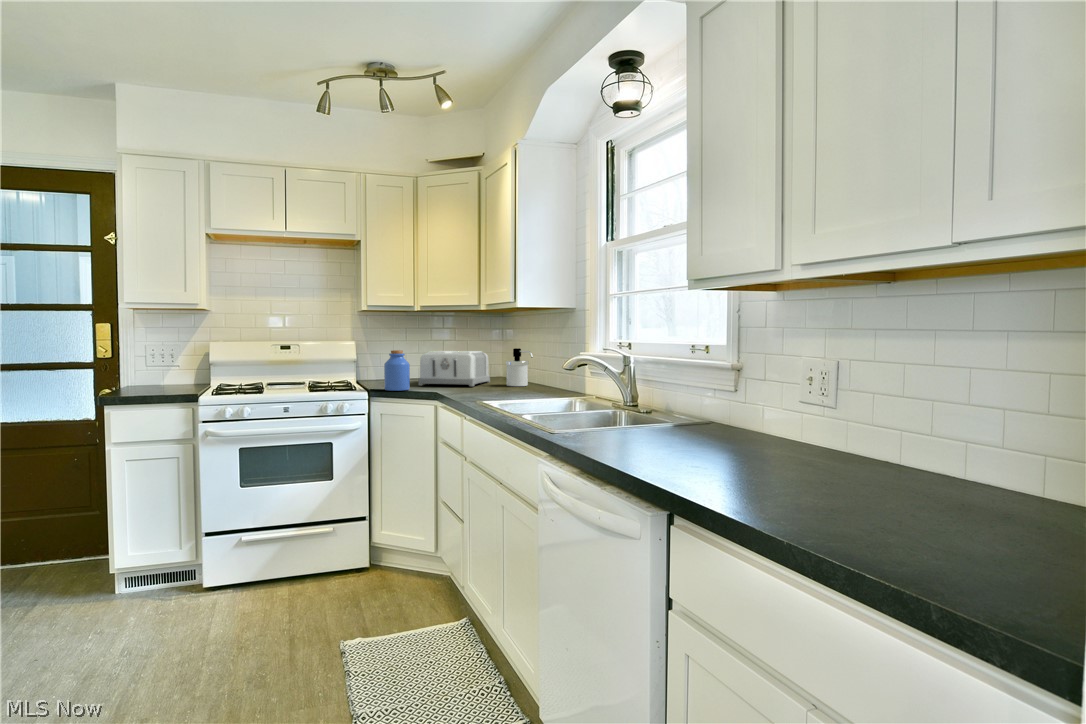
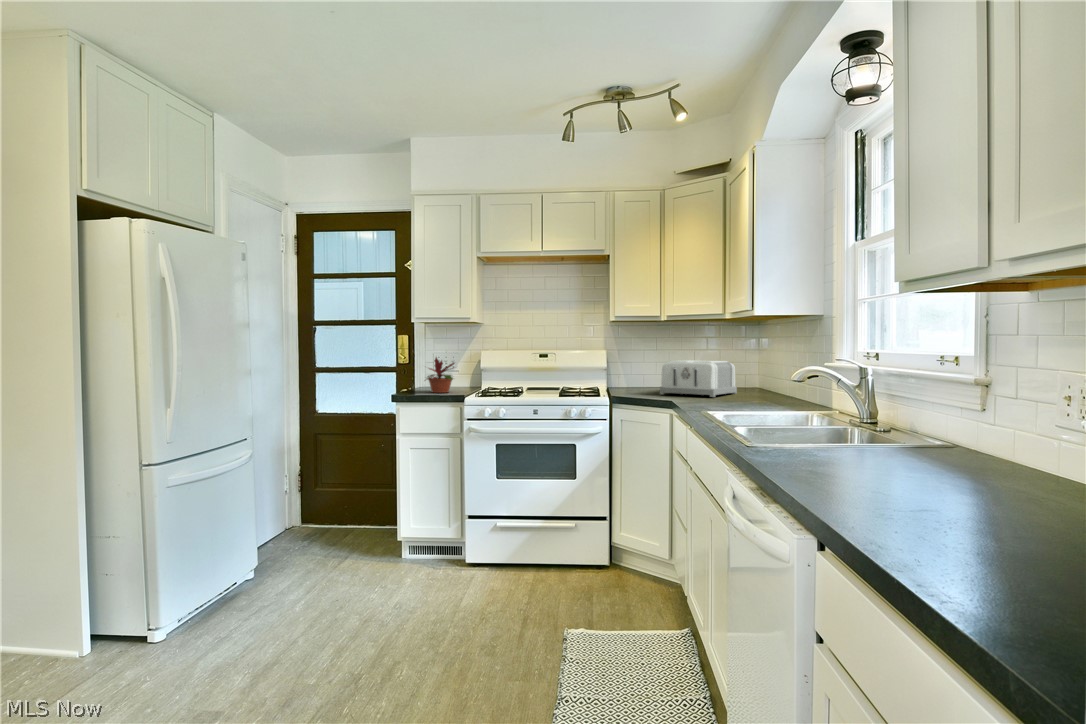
soap dispenser: present [506,348,533,386] -> none [751,359,779,399]
potted plant: none [133,349,188,393] -> present [426,357,454,393]
jar: present [384,350,410,391] -> none [624,359,648,398]

